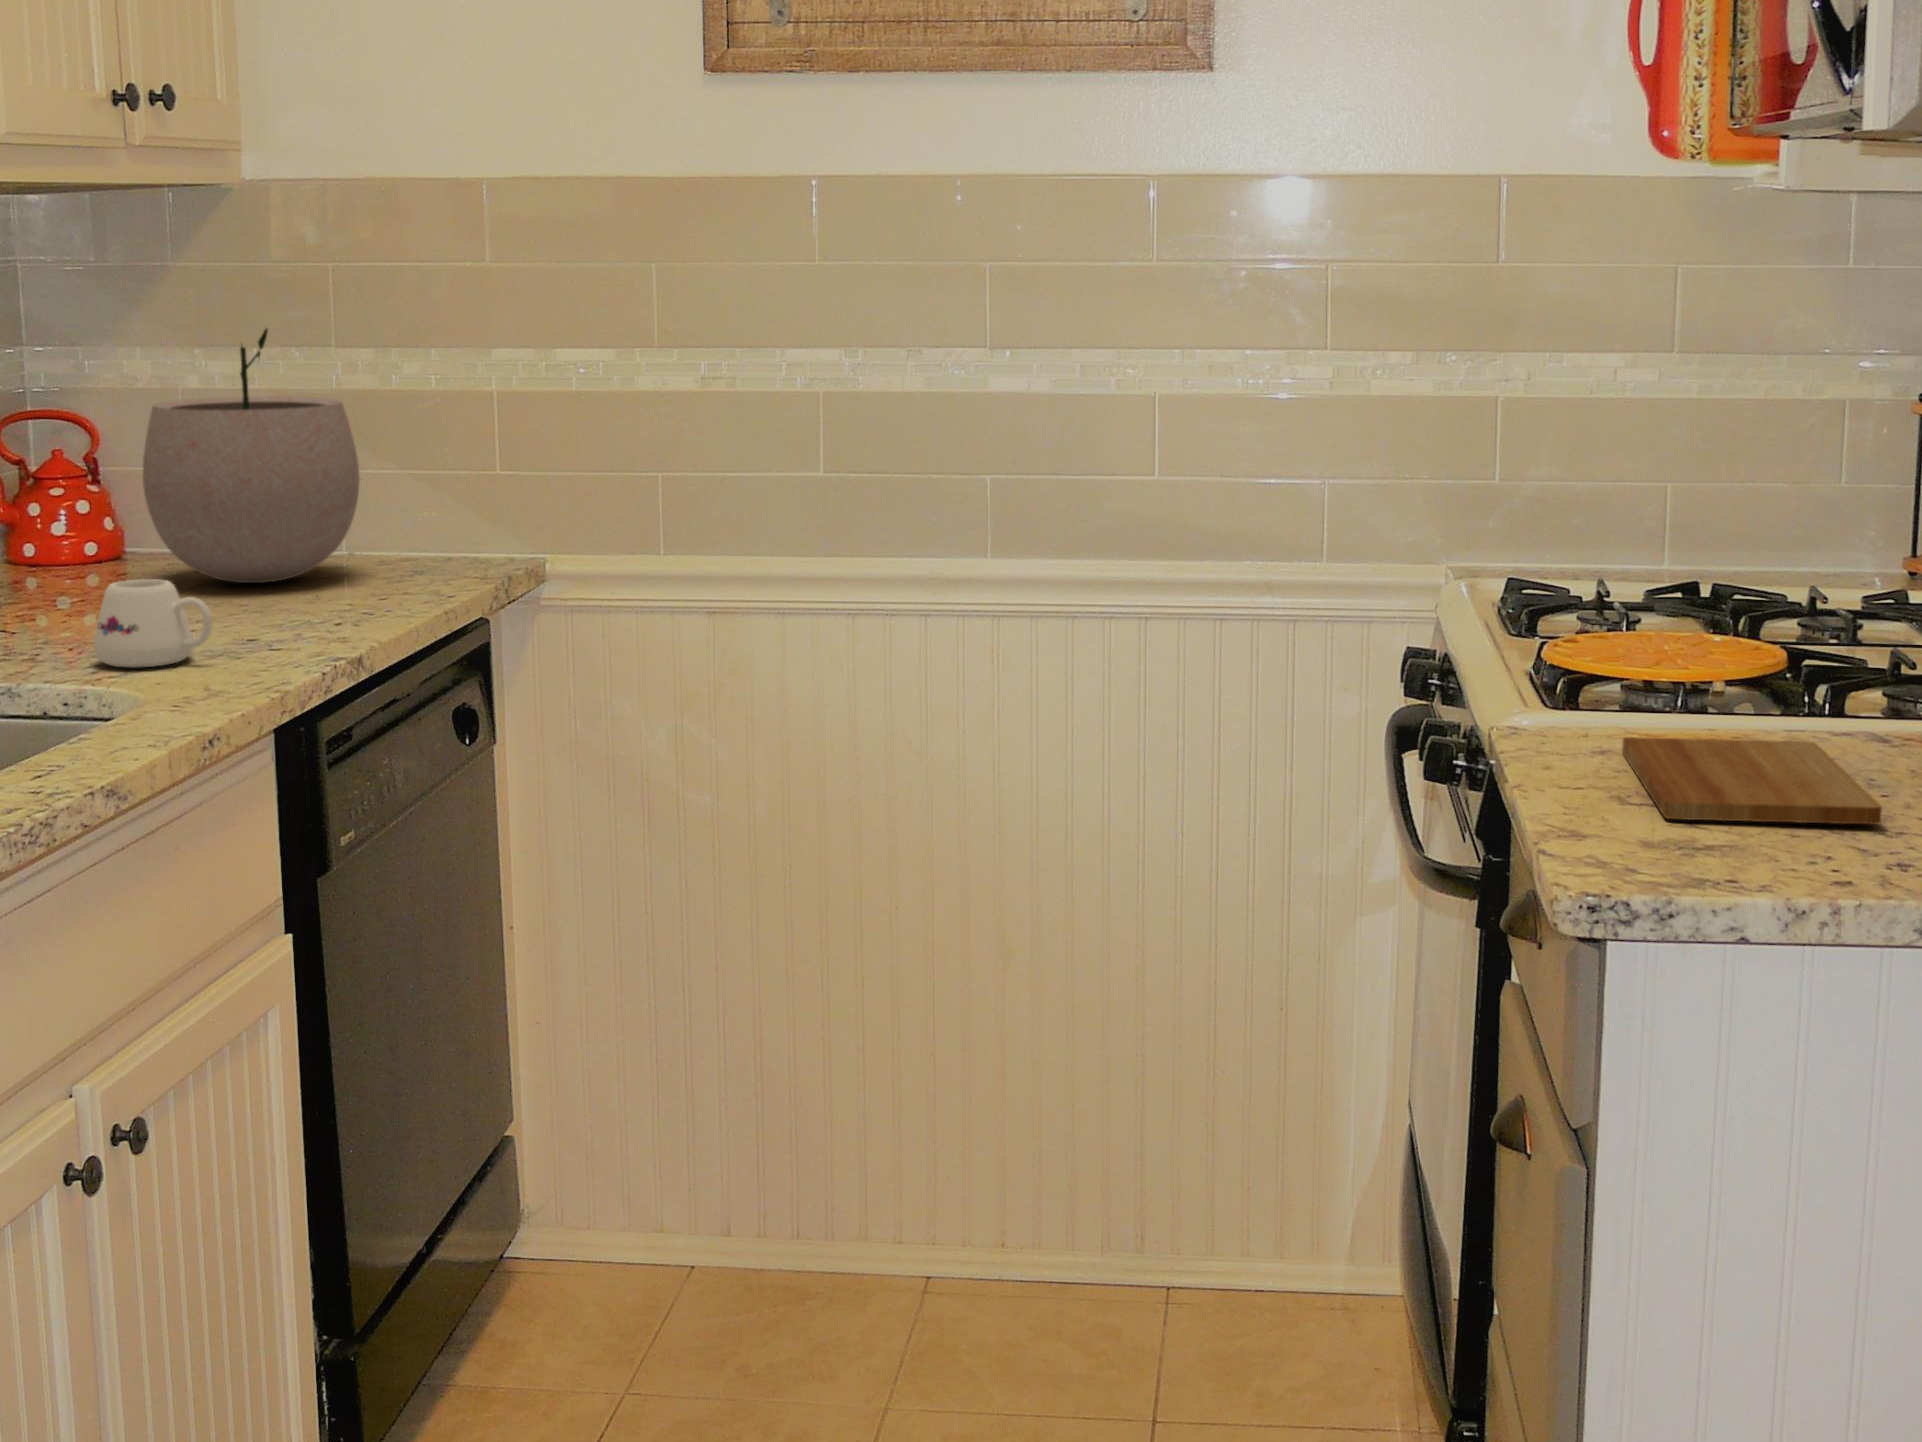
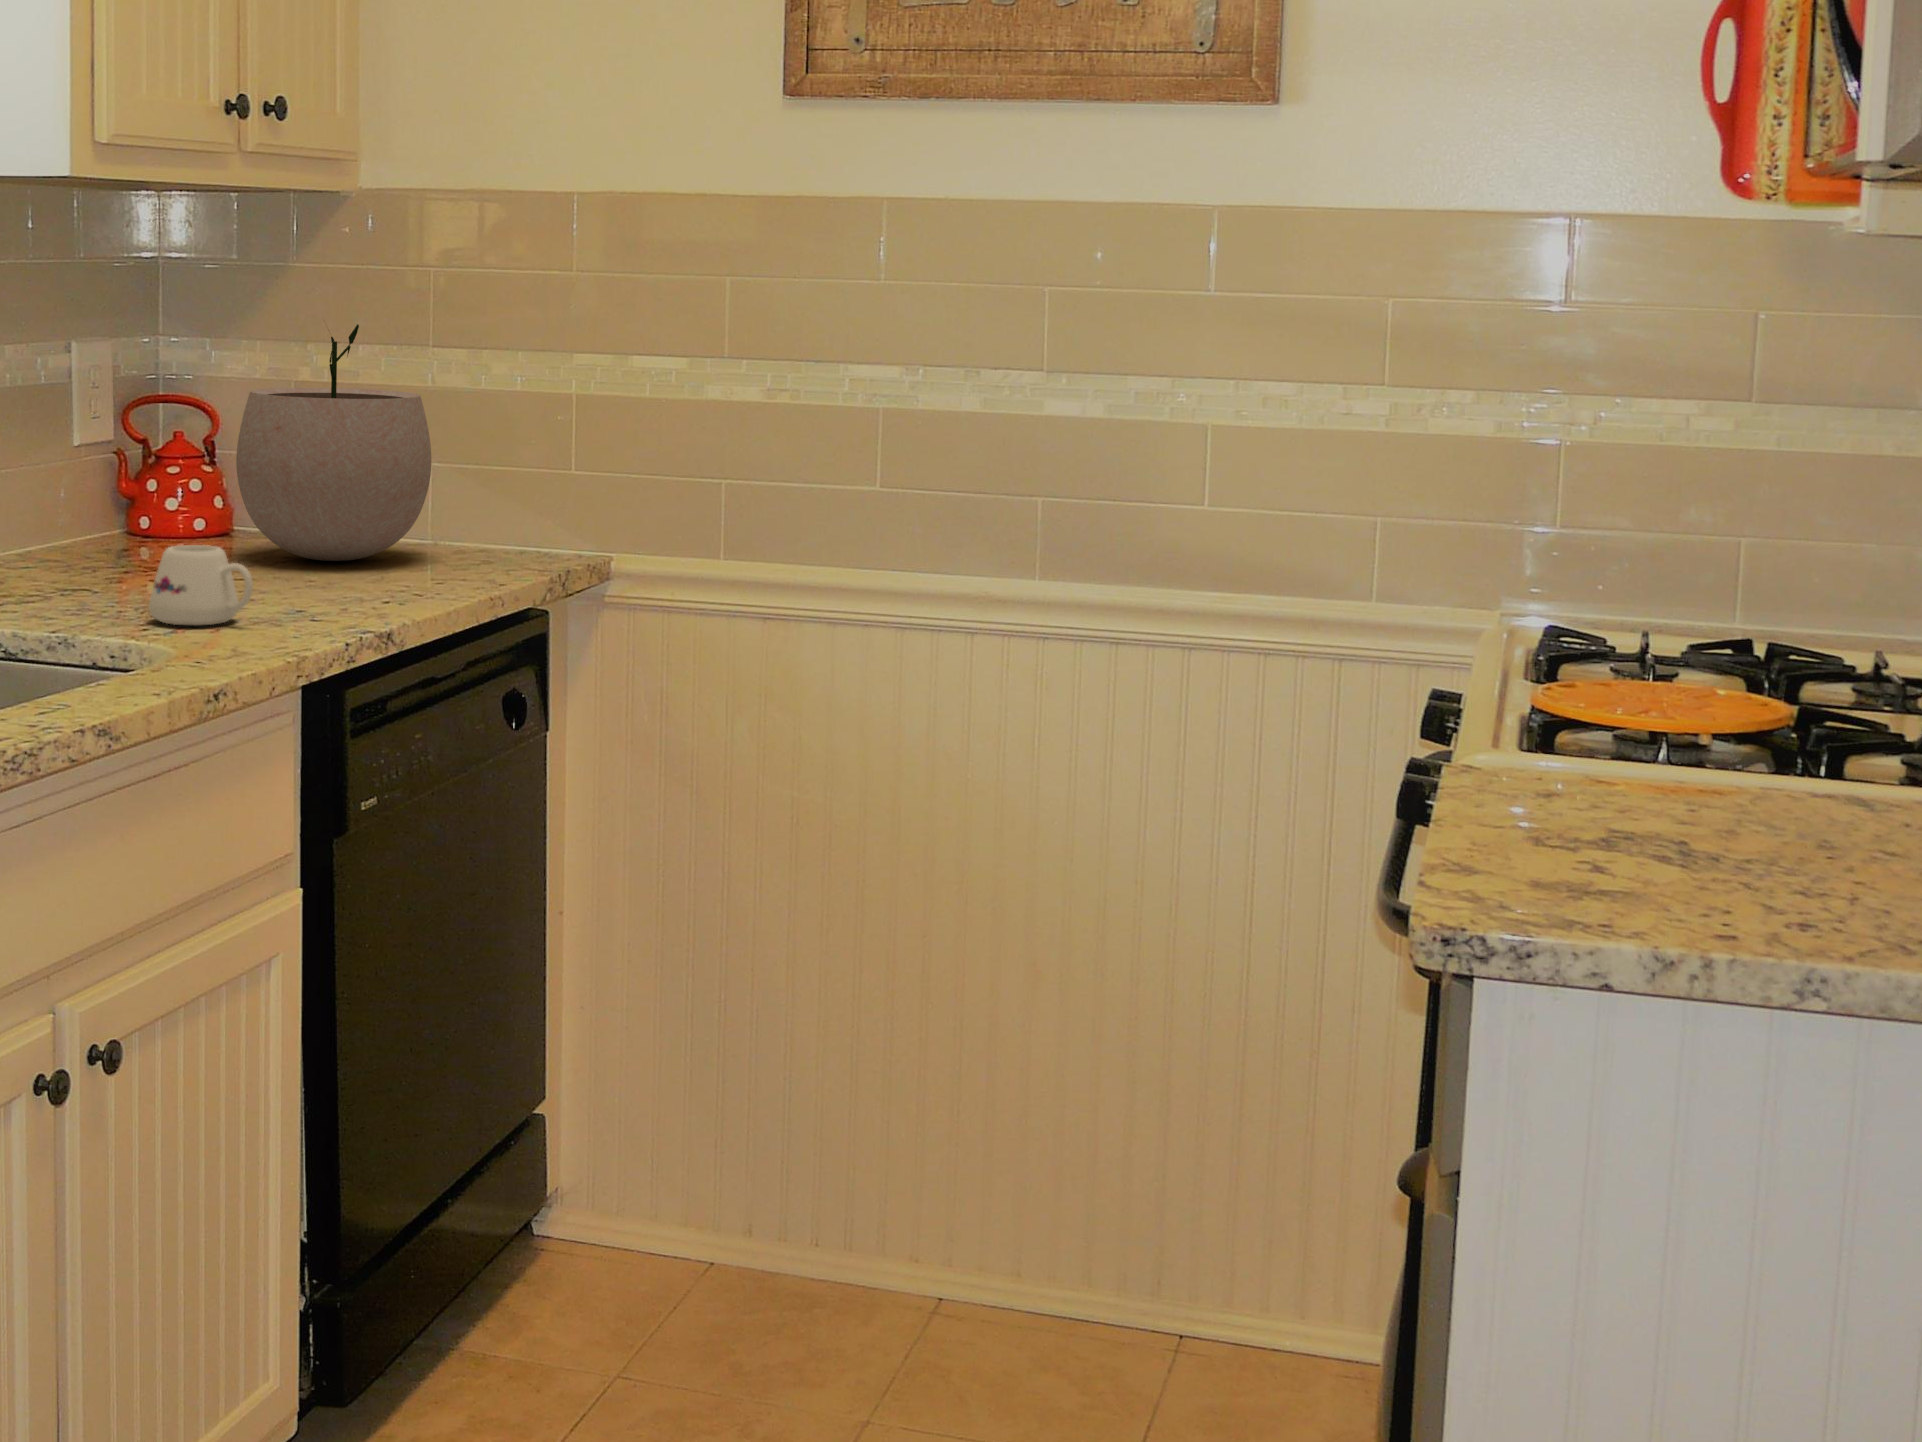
cutting board: present [1622,737,1882,824] -> none [1566,785,1812,891]

